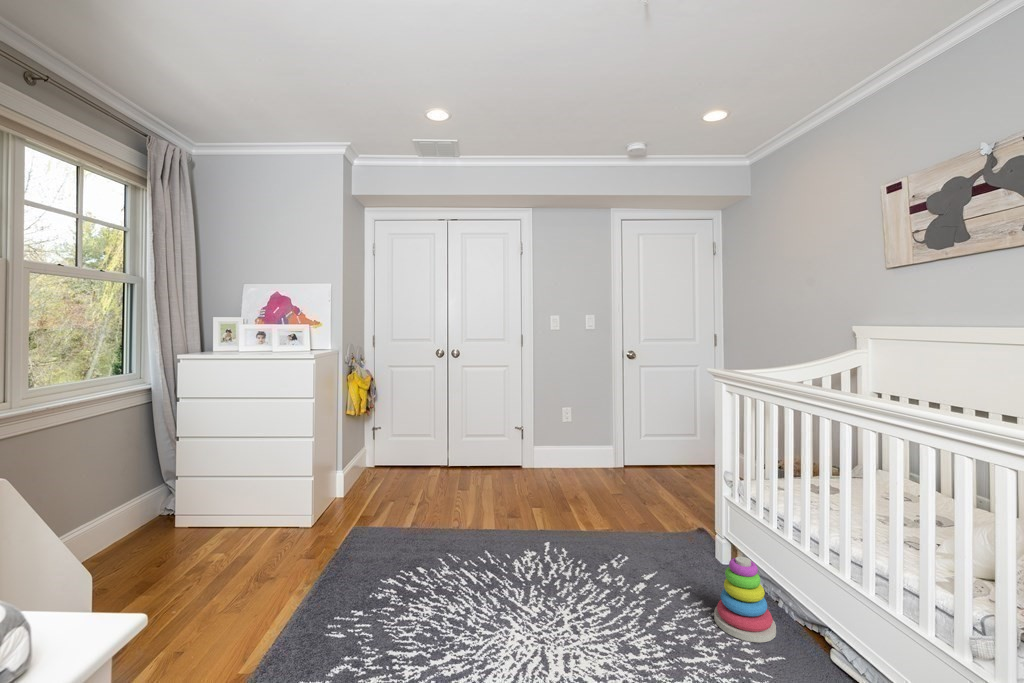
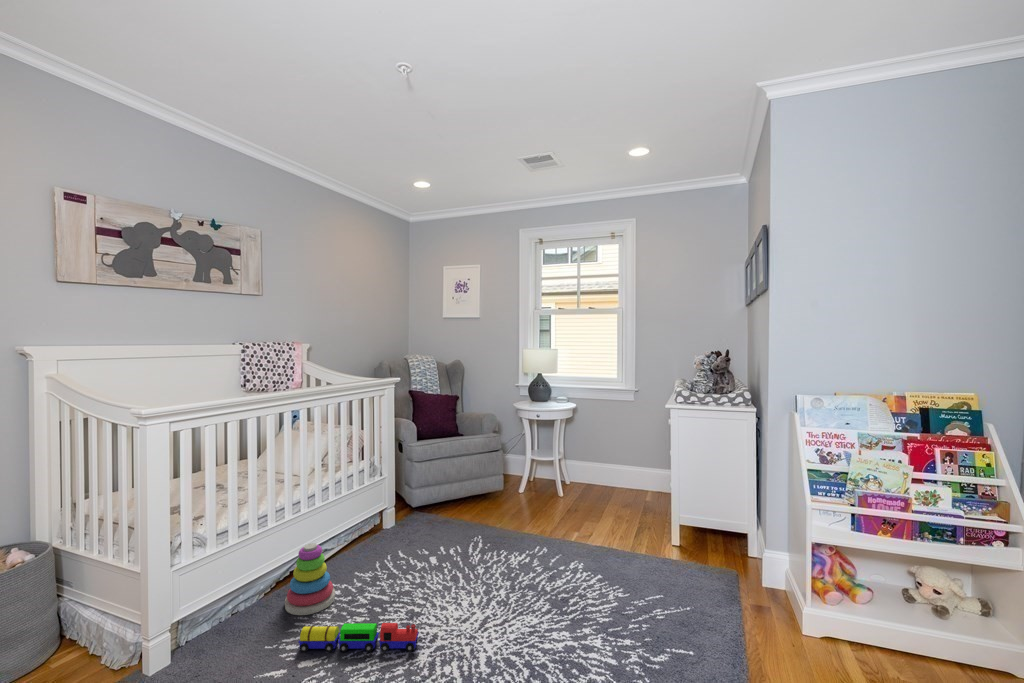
toy train: none [577,573,671,618] -> present [298,623,419,652]

